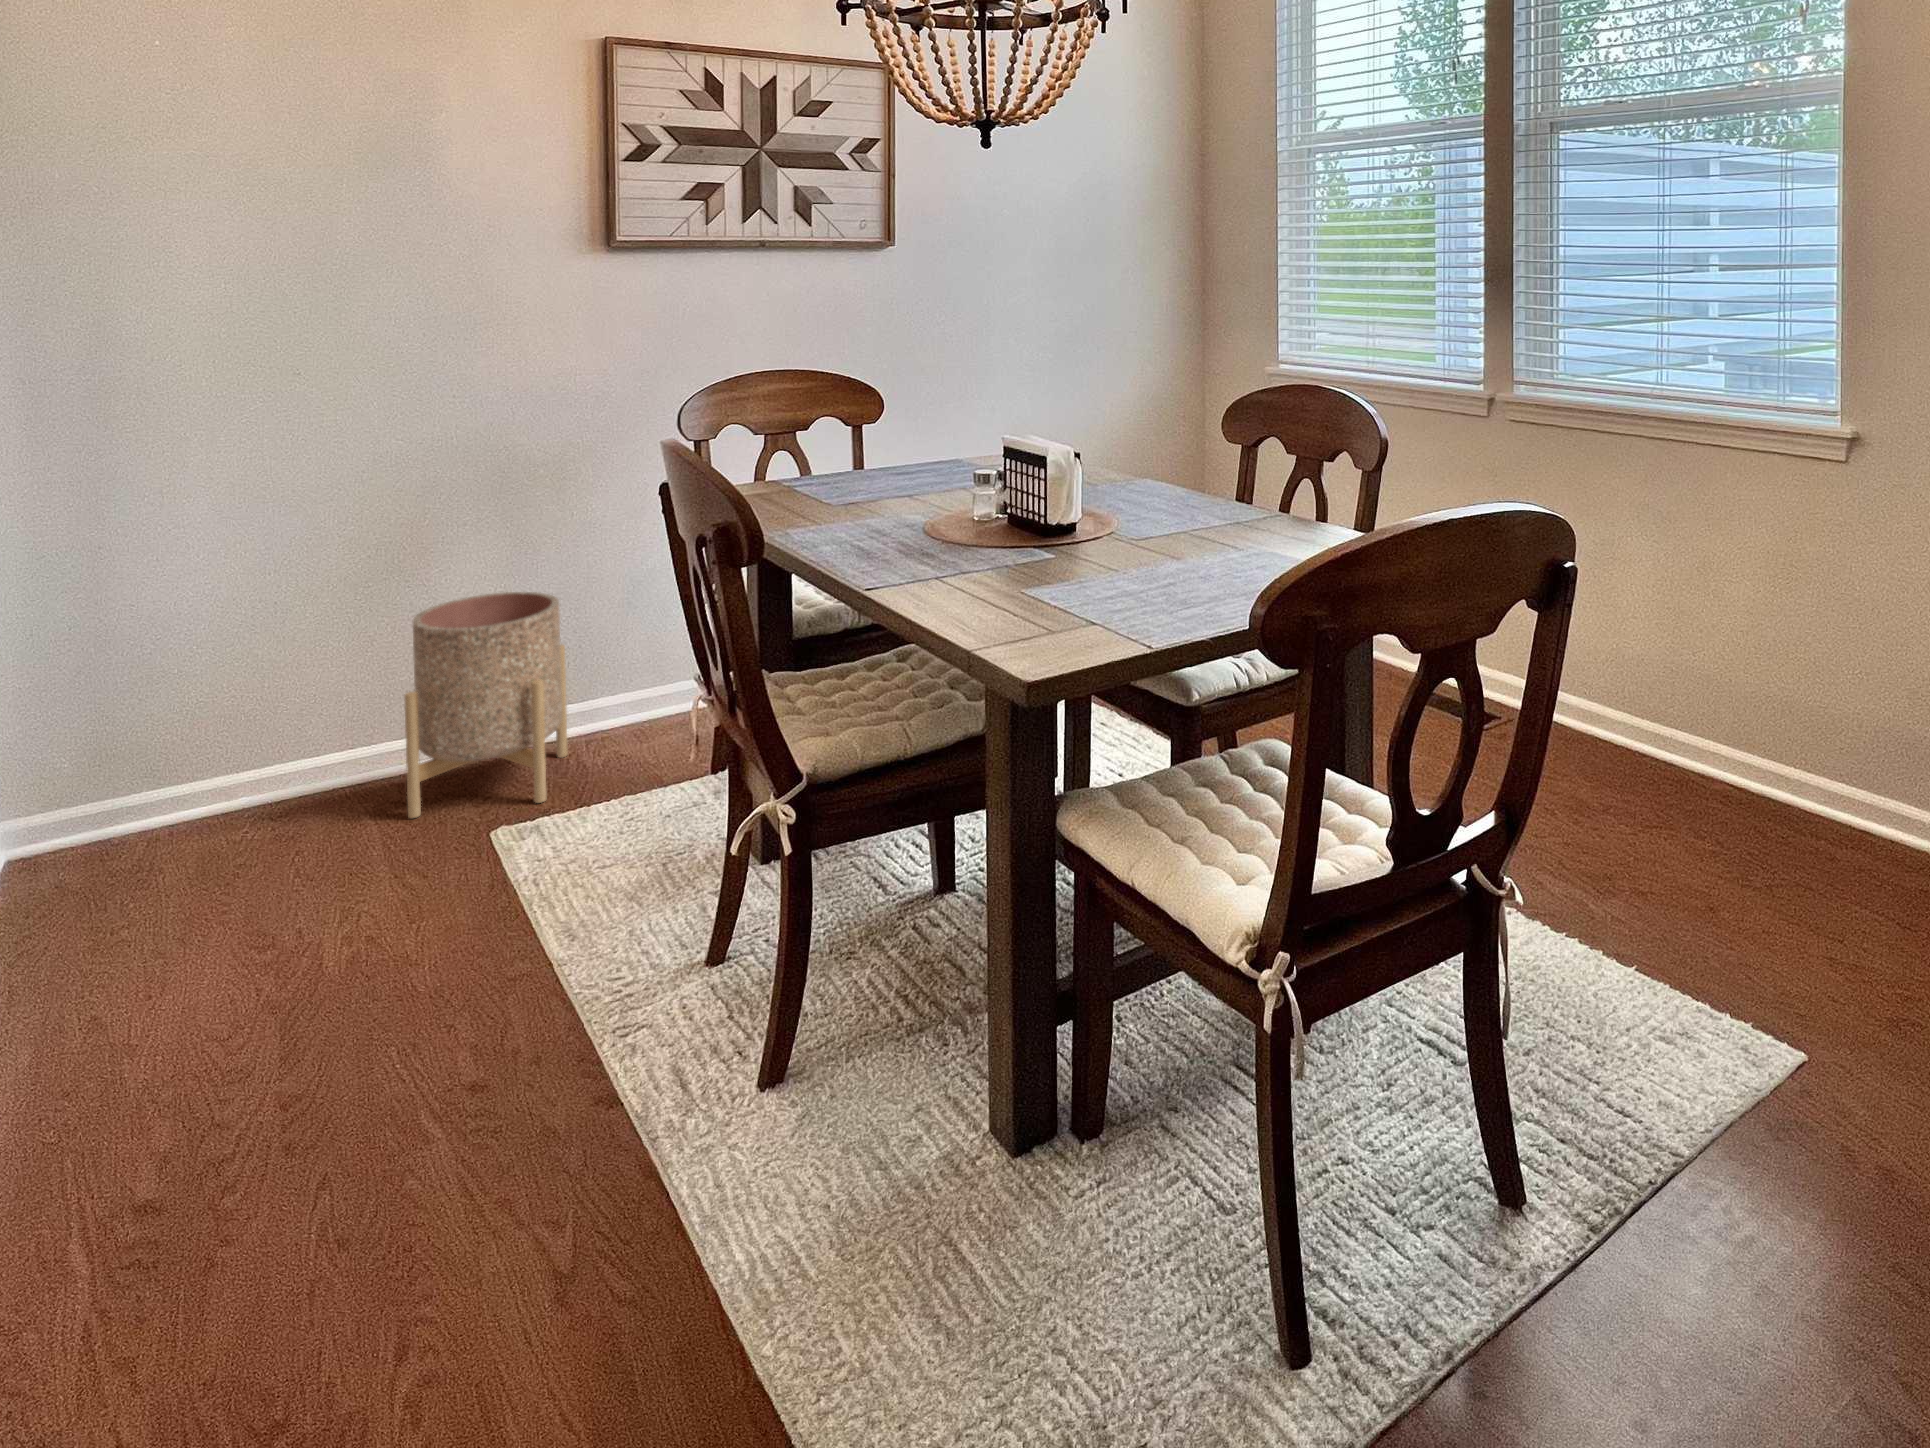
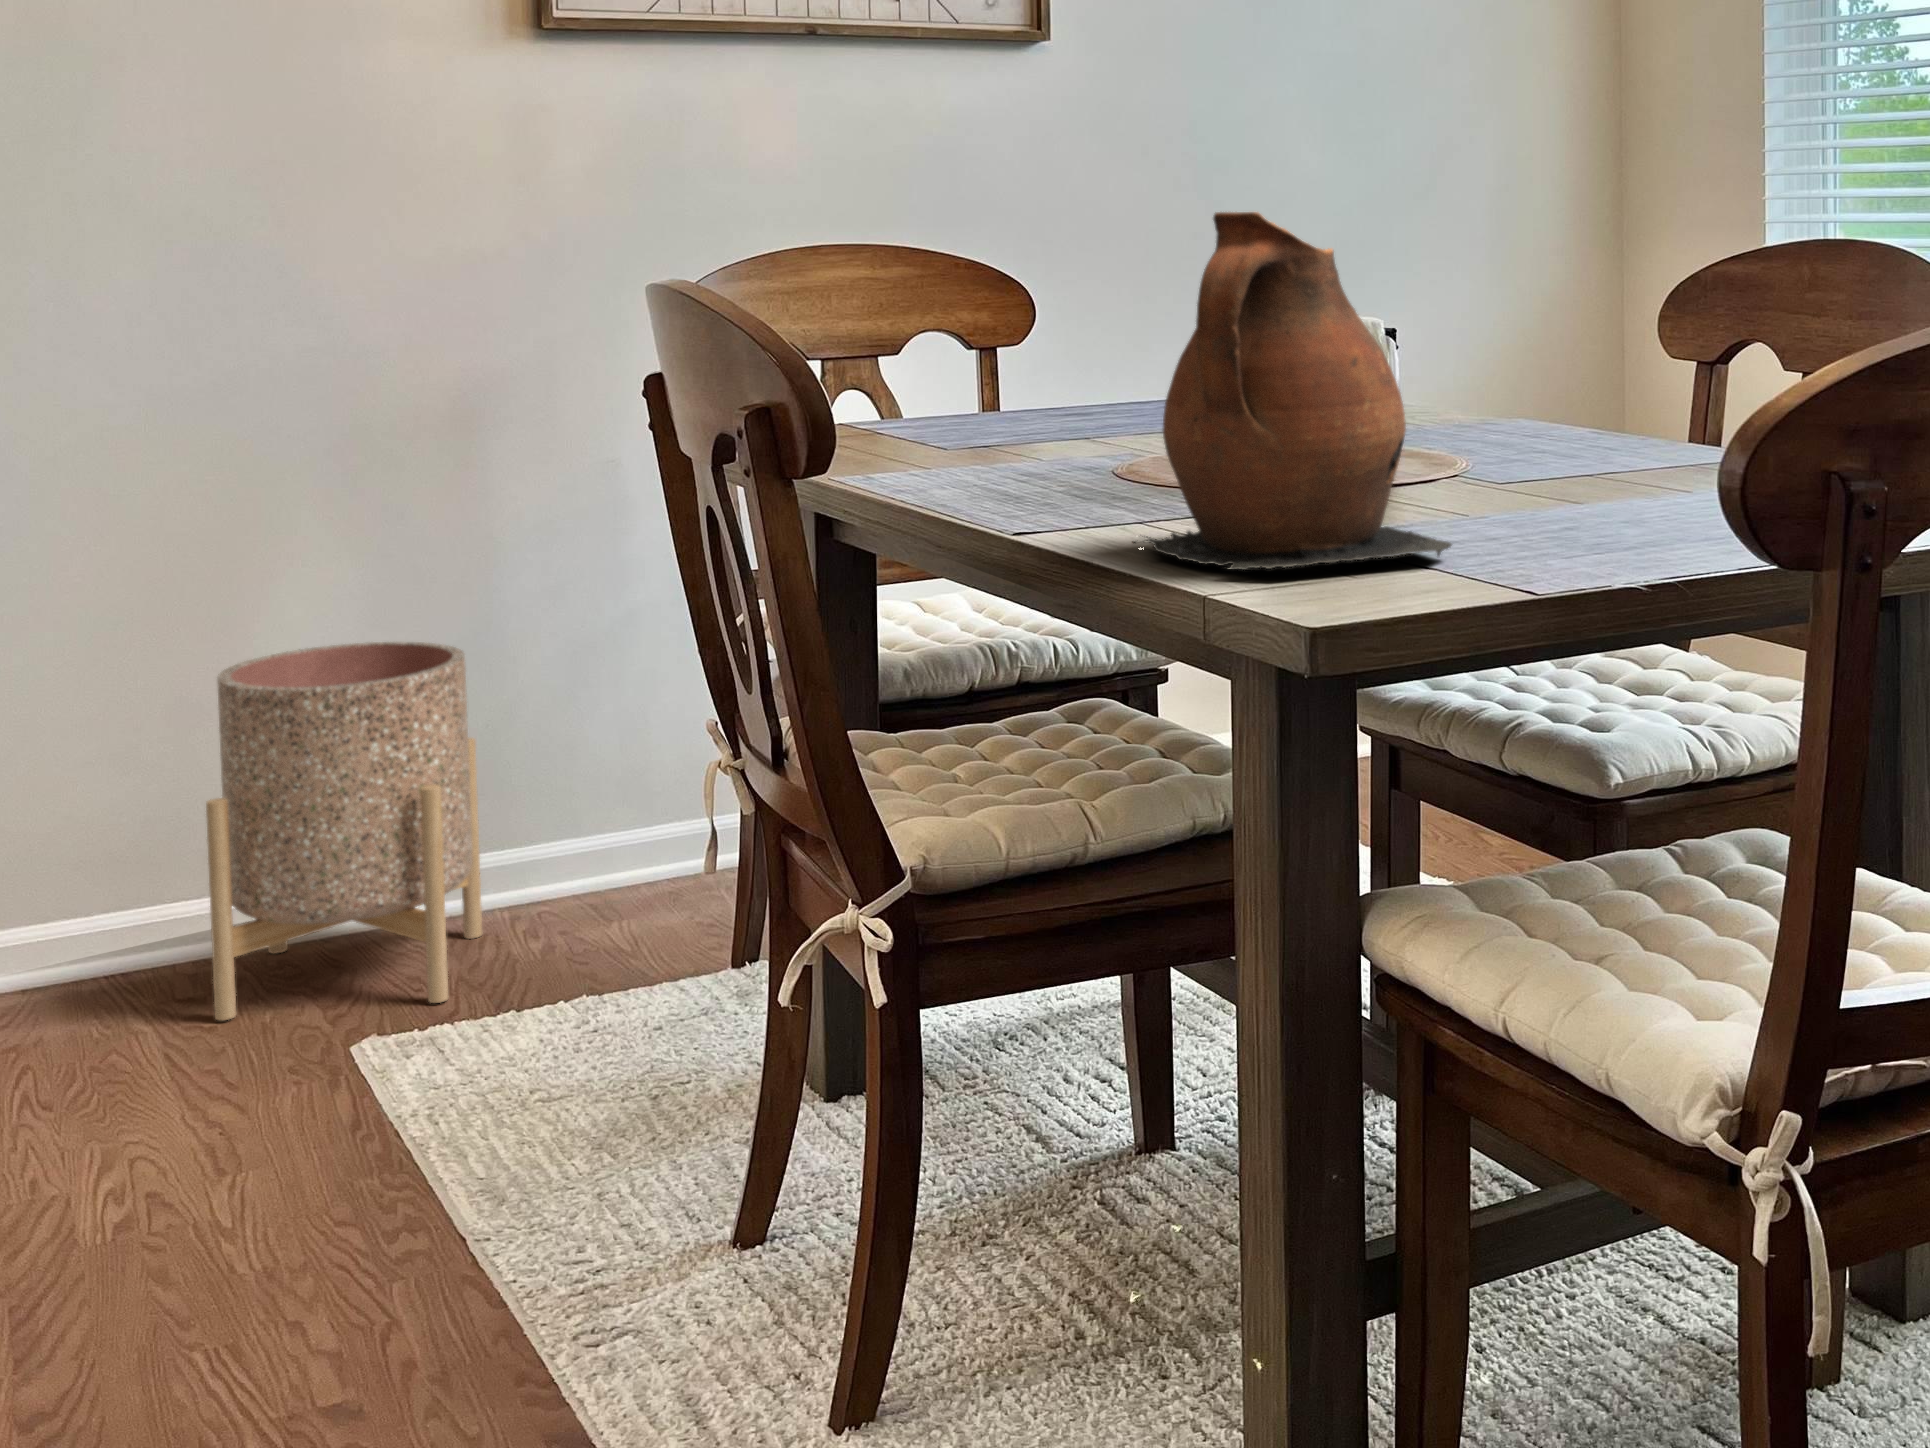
ceramic pitcher: none [932,422,1108,622] -> present [1134,212,1452,570]

